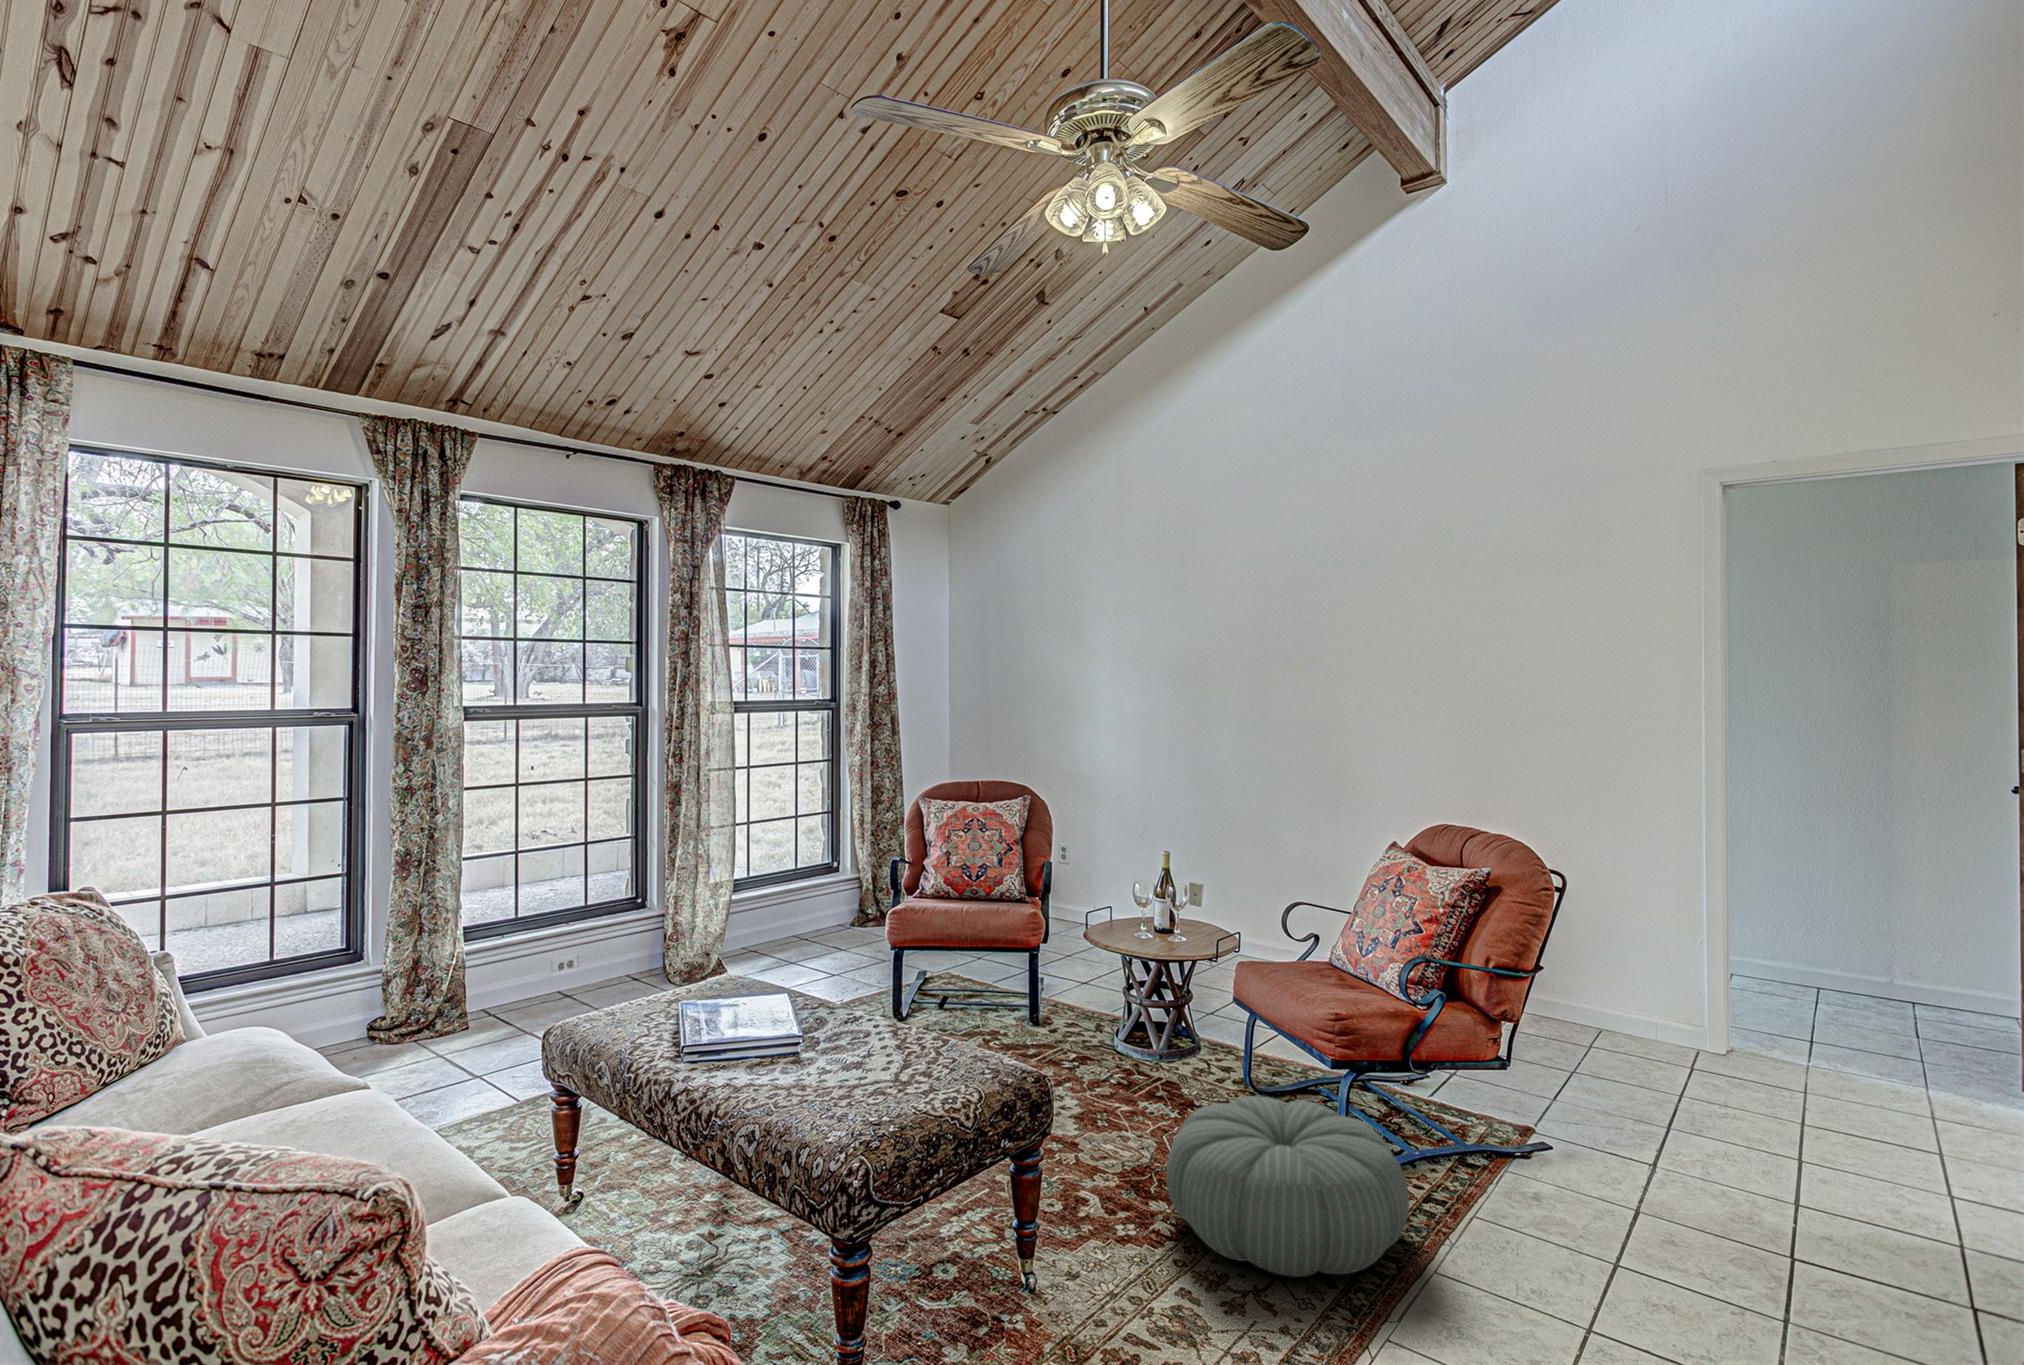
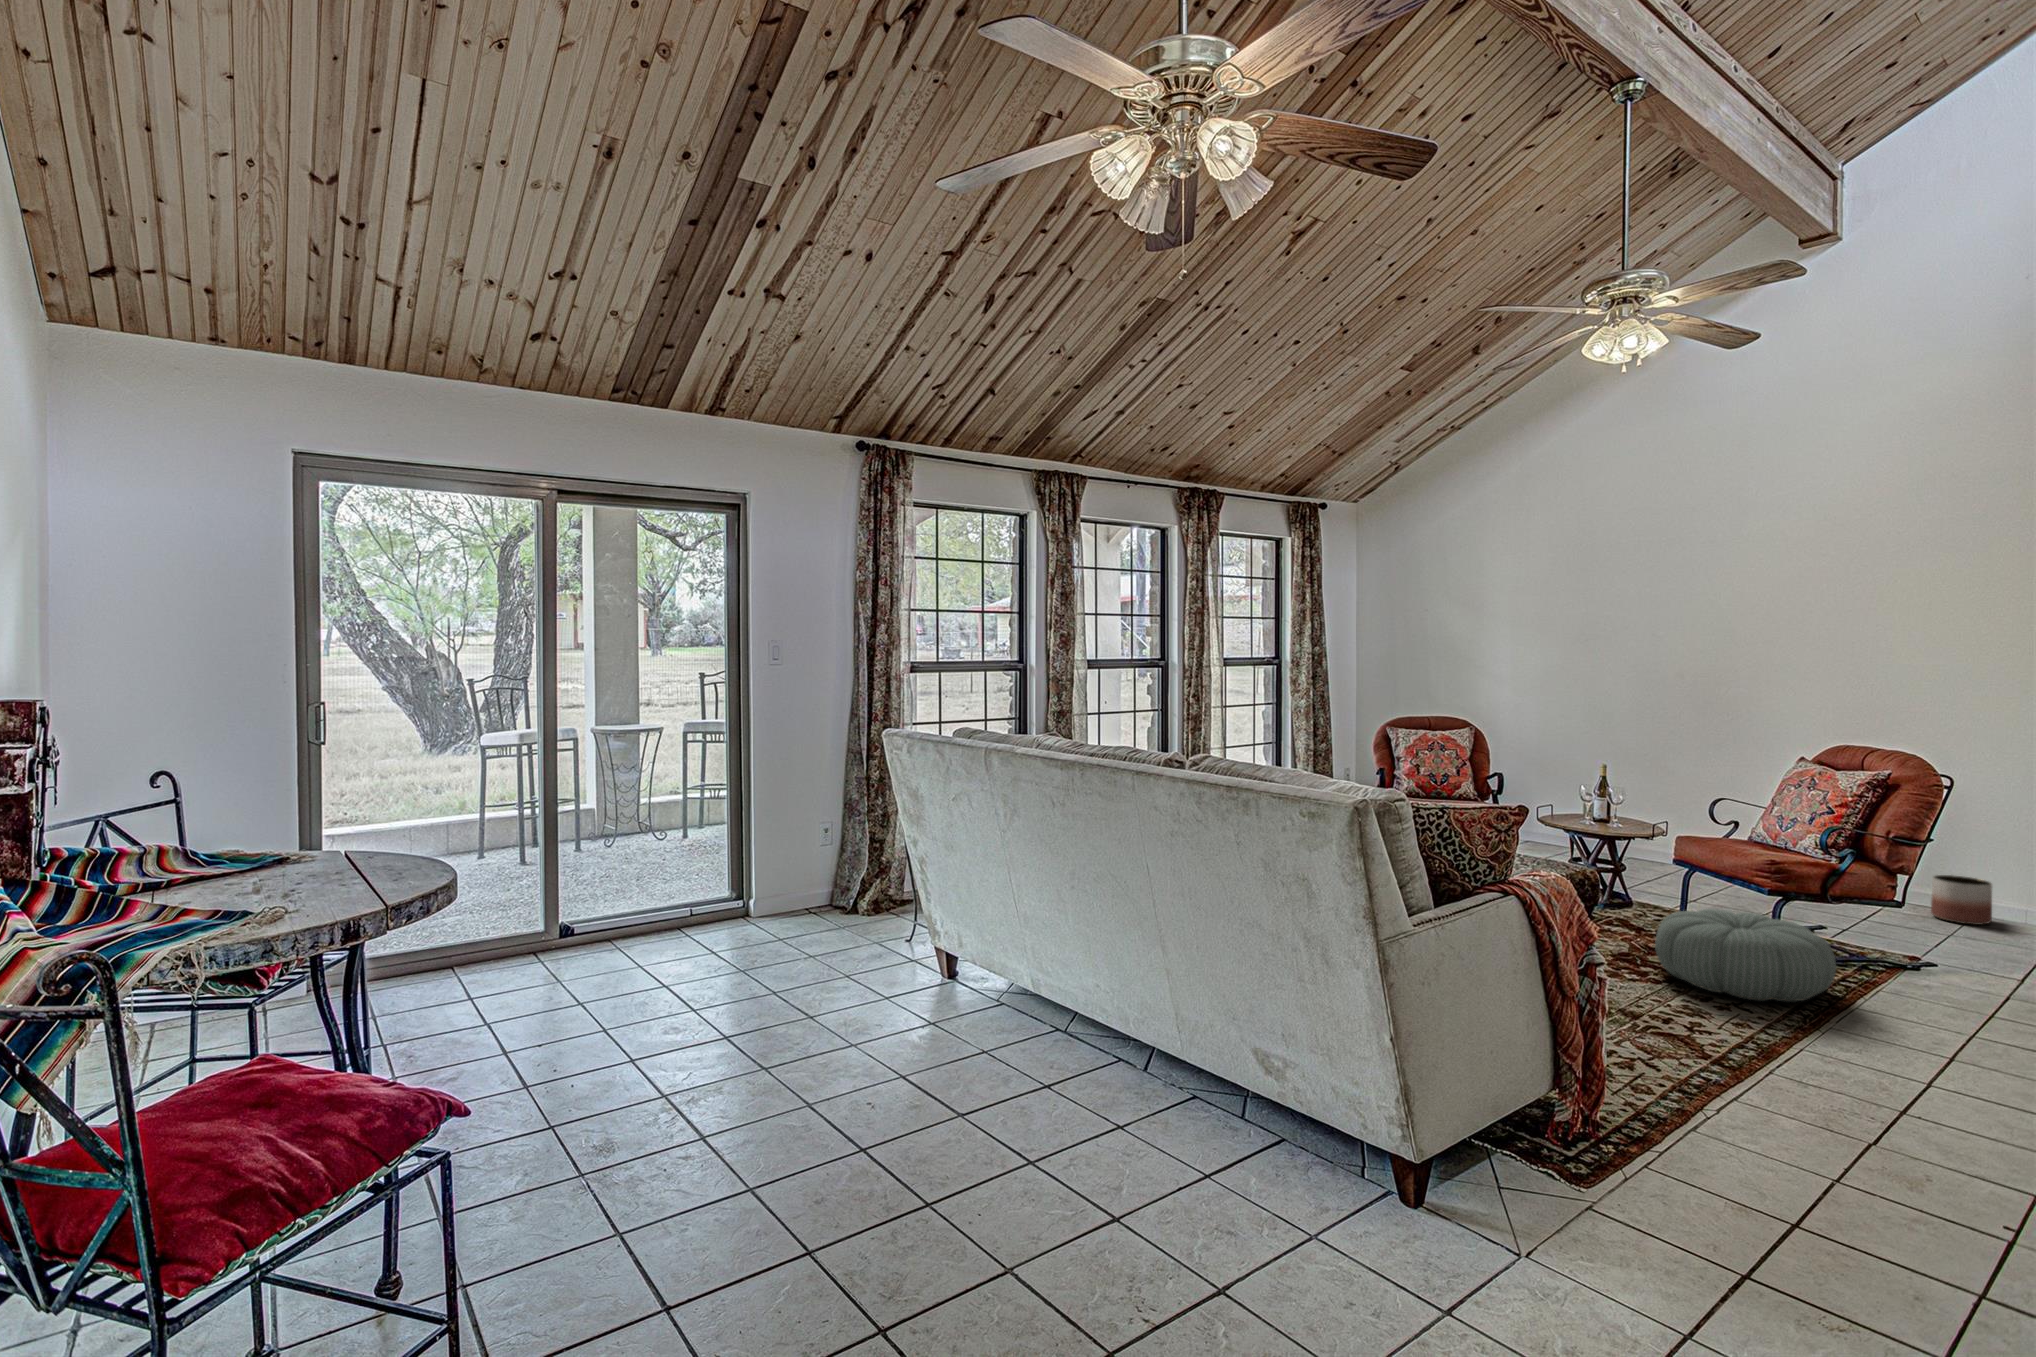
planter: none [1550,988,1616,1057] -> present [1931,875,1992,925]

